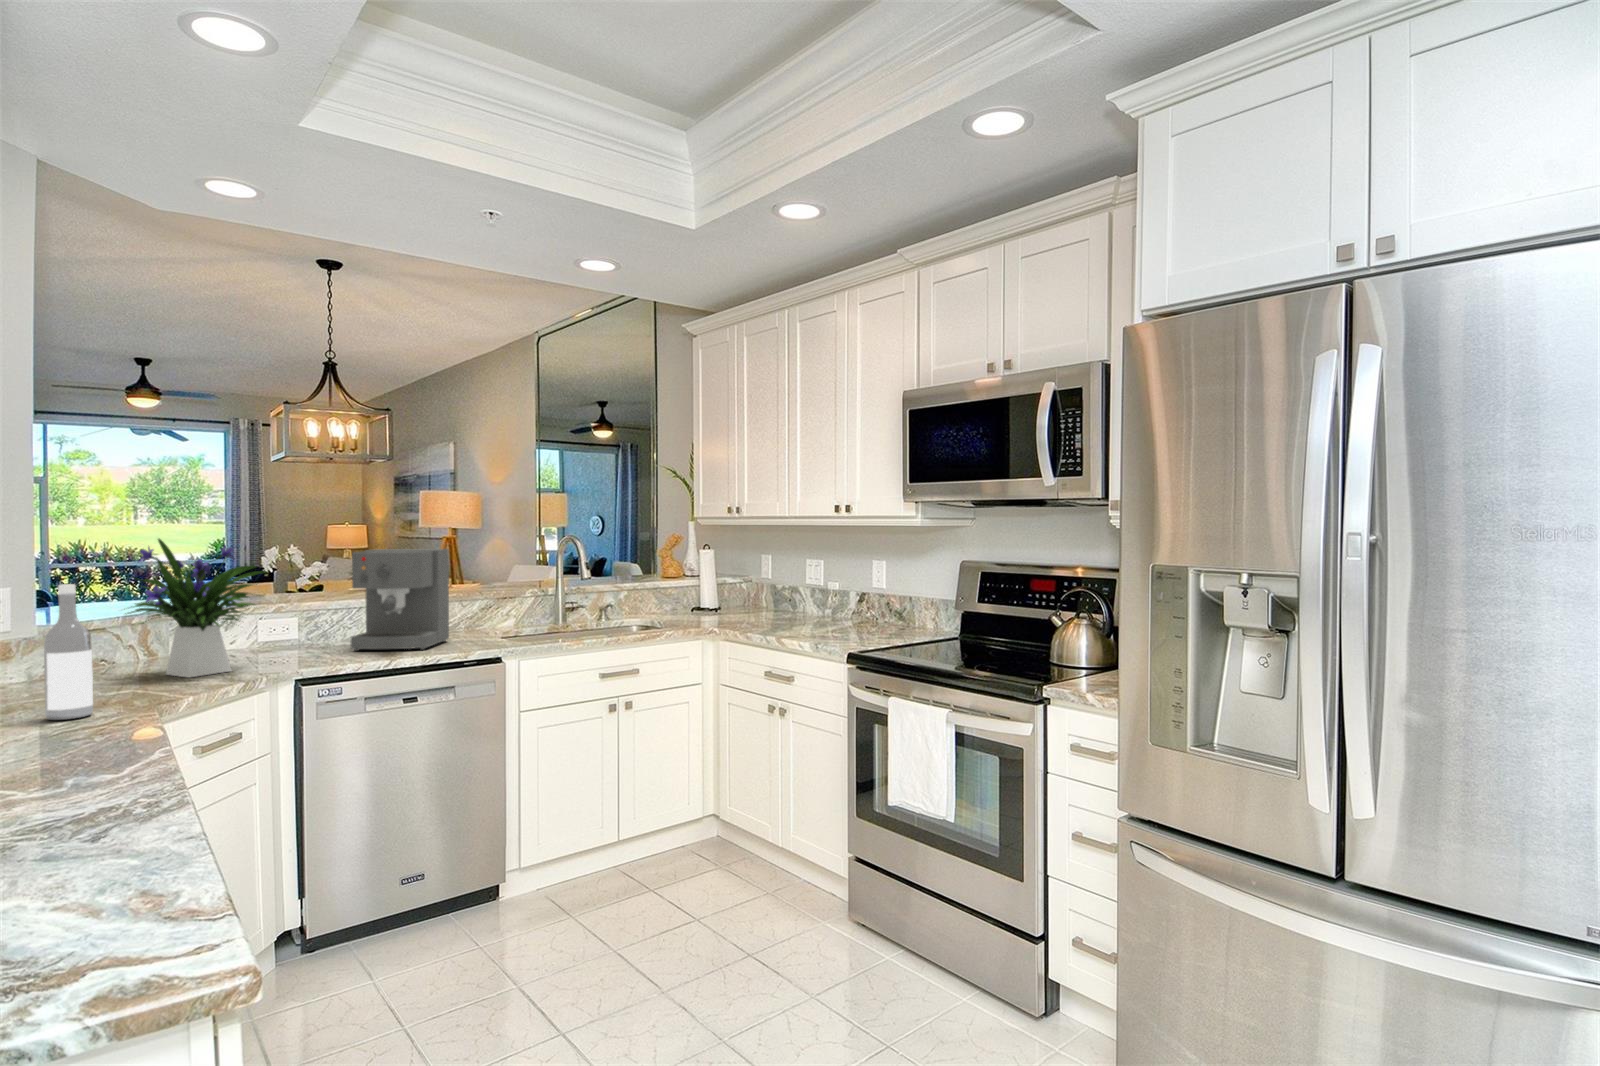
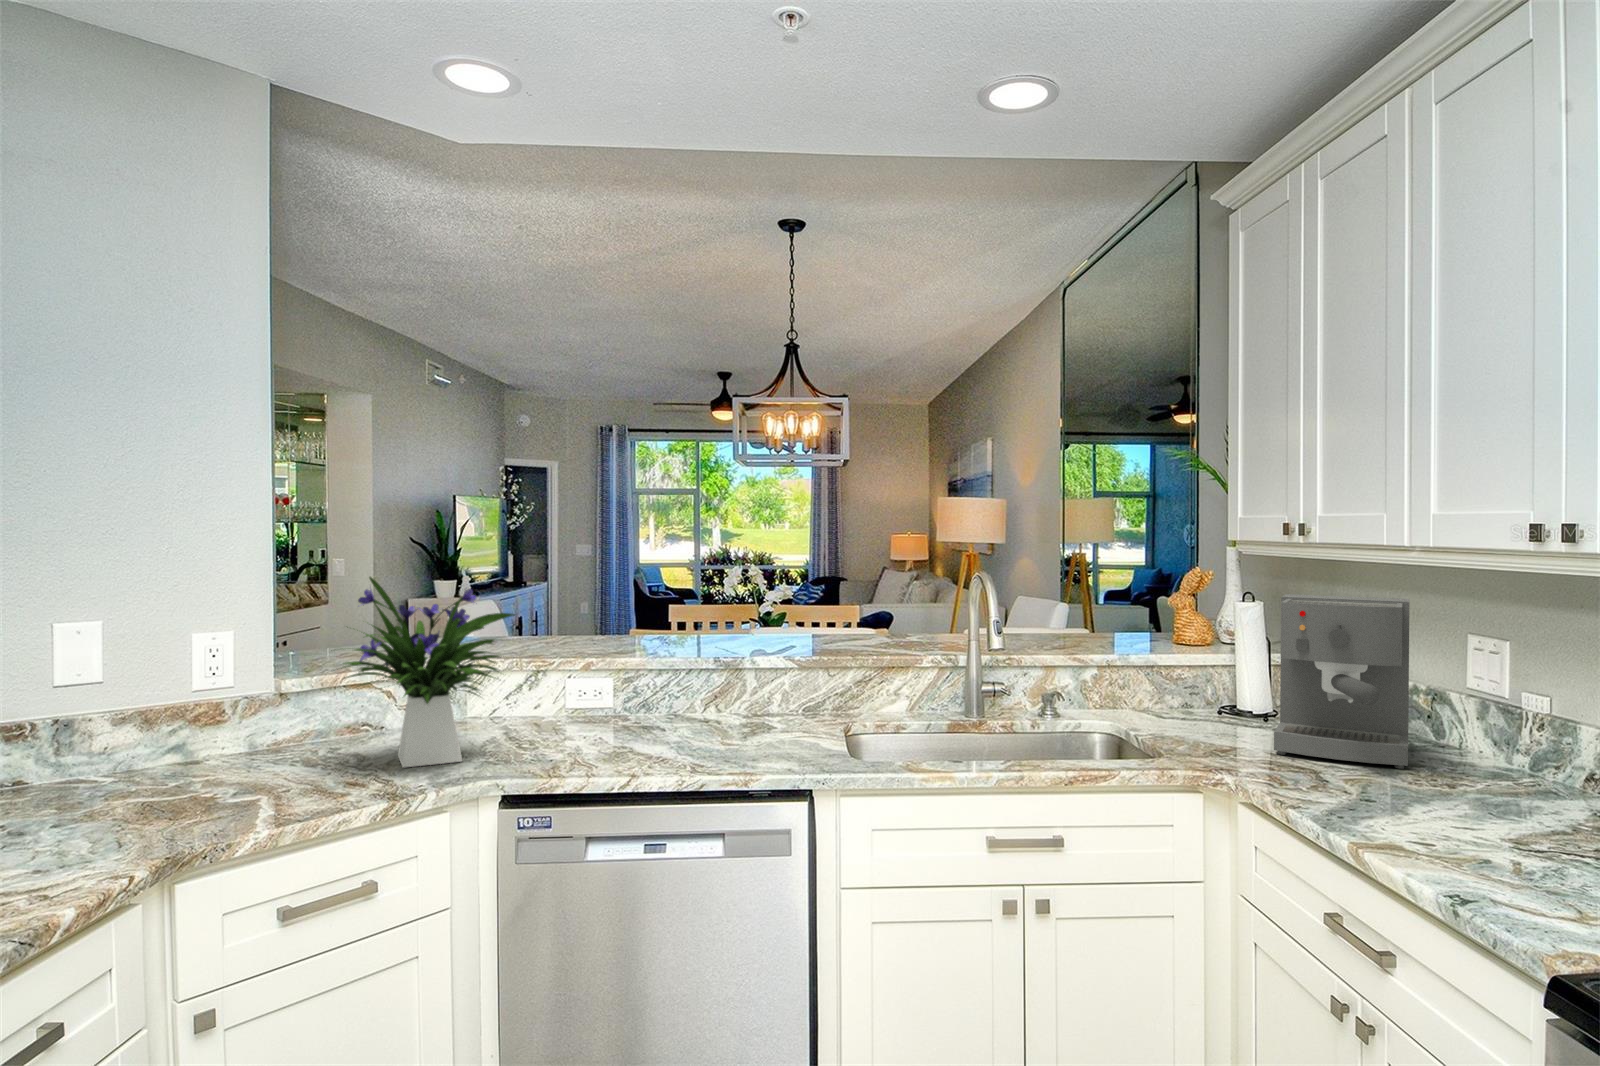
coffee maker: present [351,549,449,651] -> present [1274,594,1410,769]
wine bottle: present [44,584,93,720] -> none [108,650,171,845]

